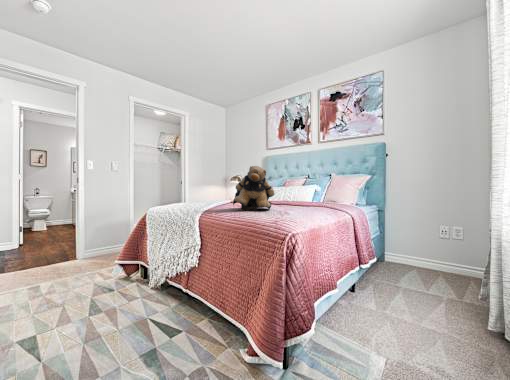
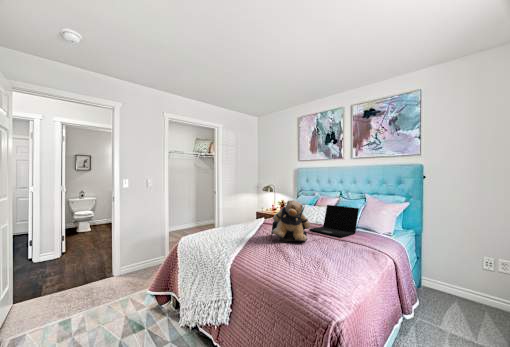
laptop: none [275,180,324,207] -> present [309,205,359,237]

